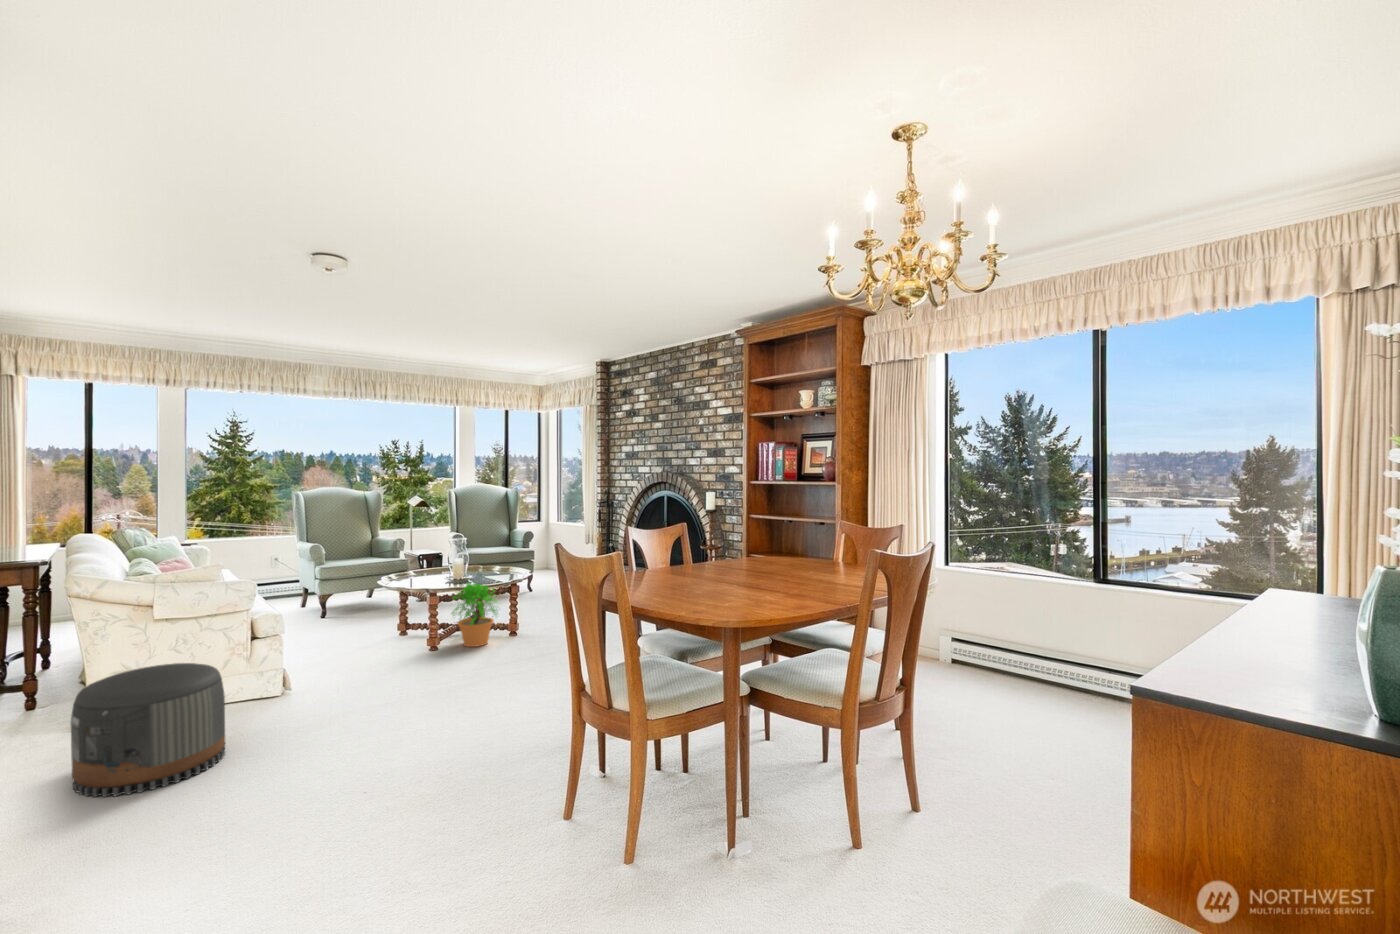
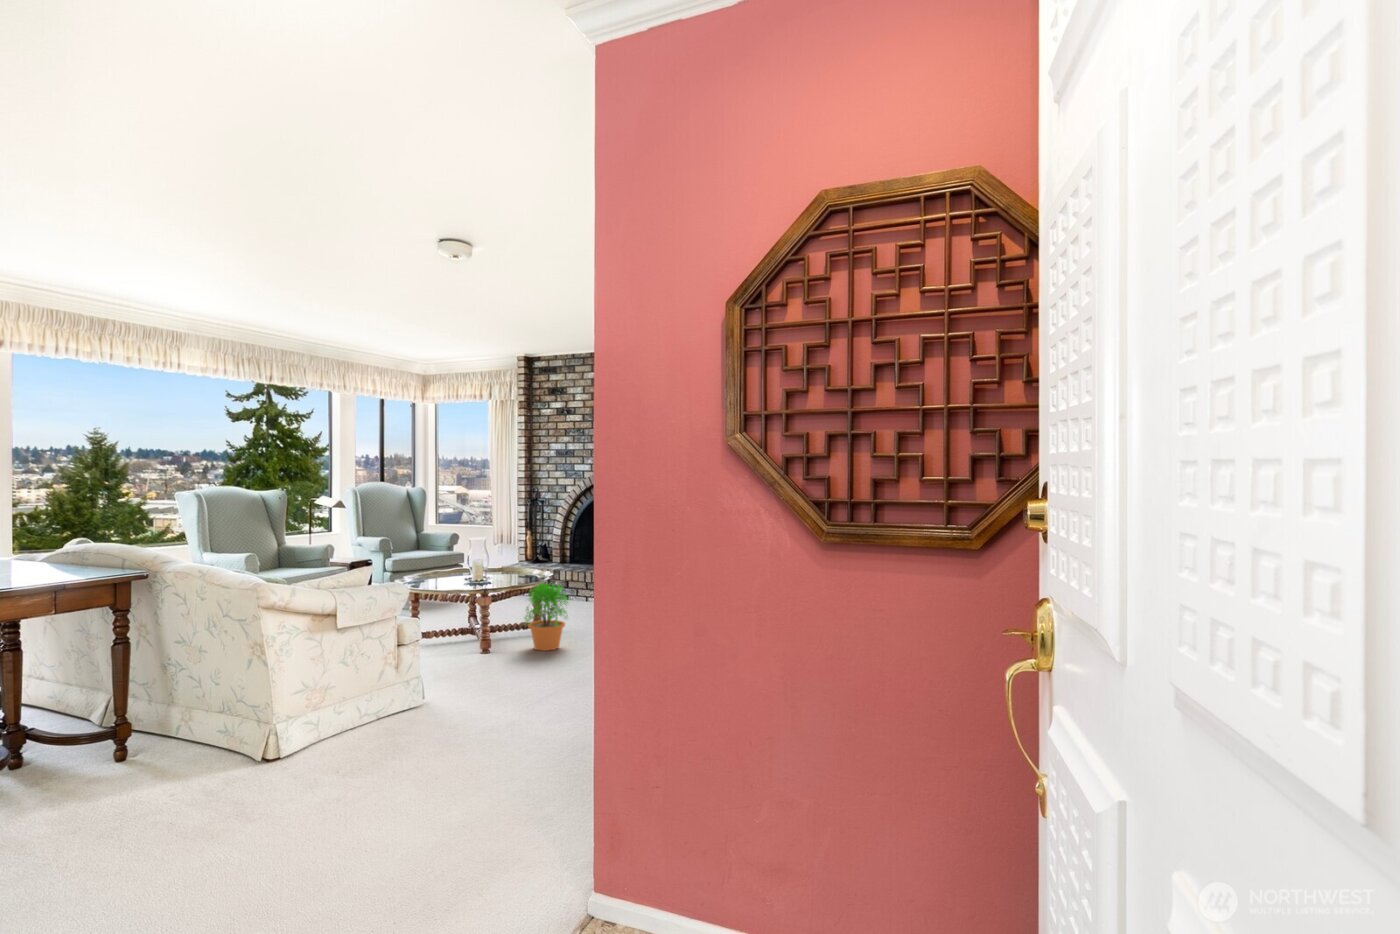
pouf: present [71,663,225,797] -> none [400,661,533,799]

